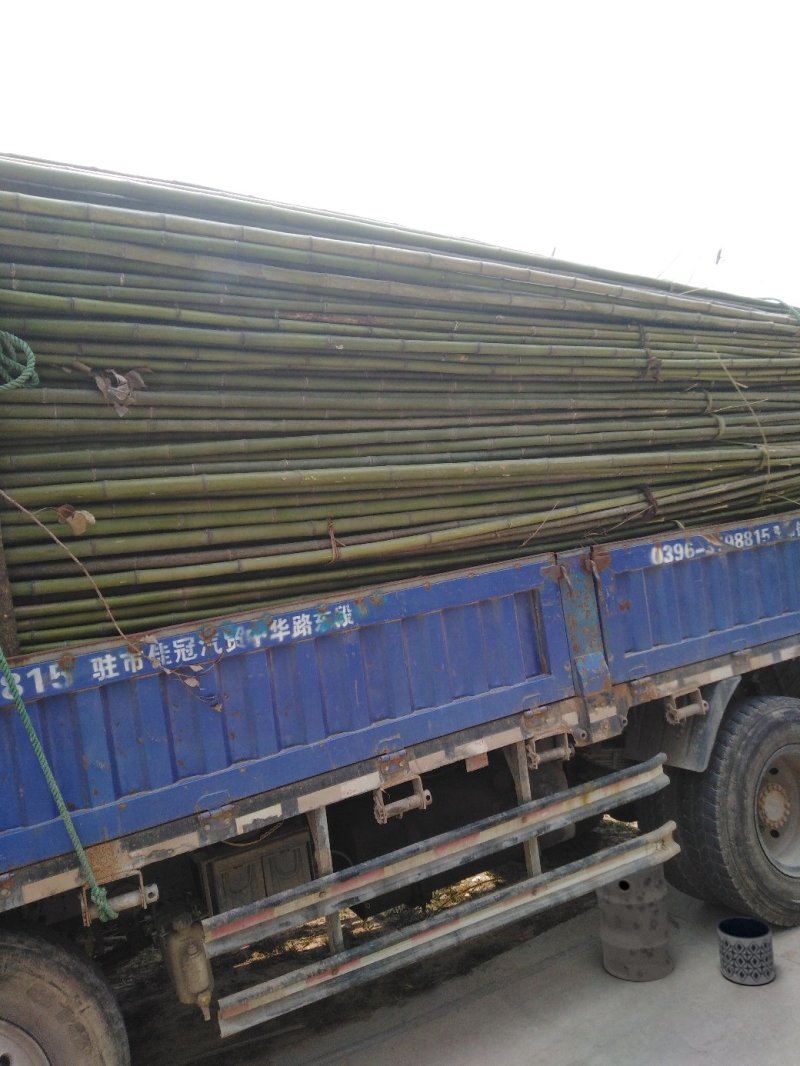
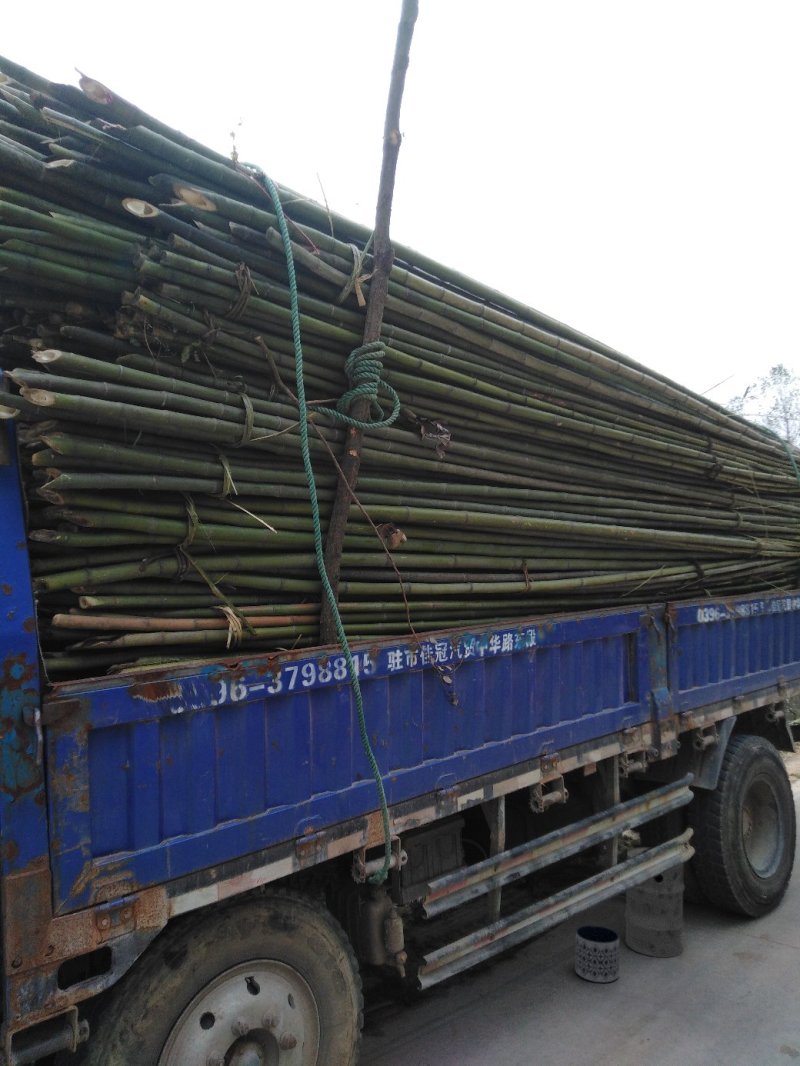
planter: present [717,917,775,985] -> present [575,925,619,982]

